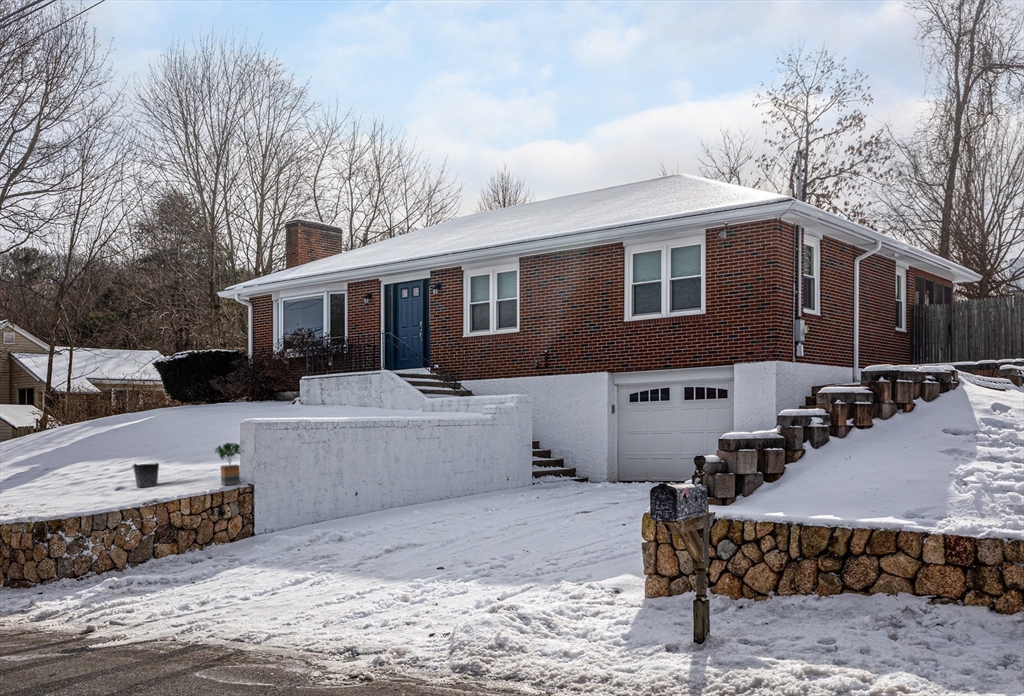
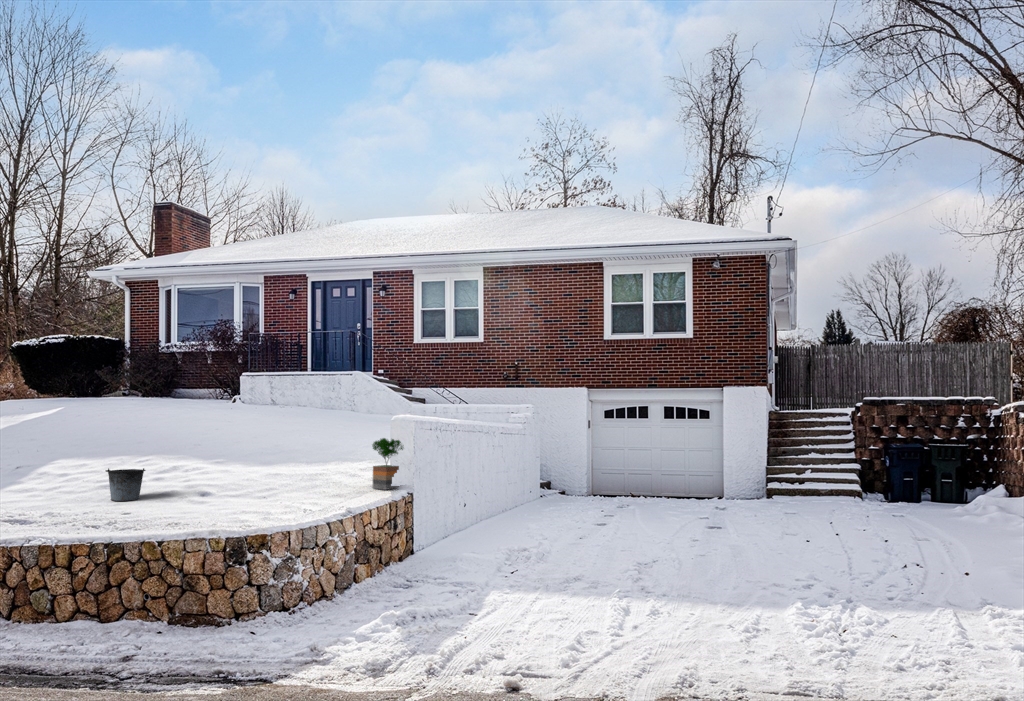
bucket: present [132,463,159,487] -> present [106,468,146,501]

